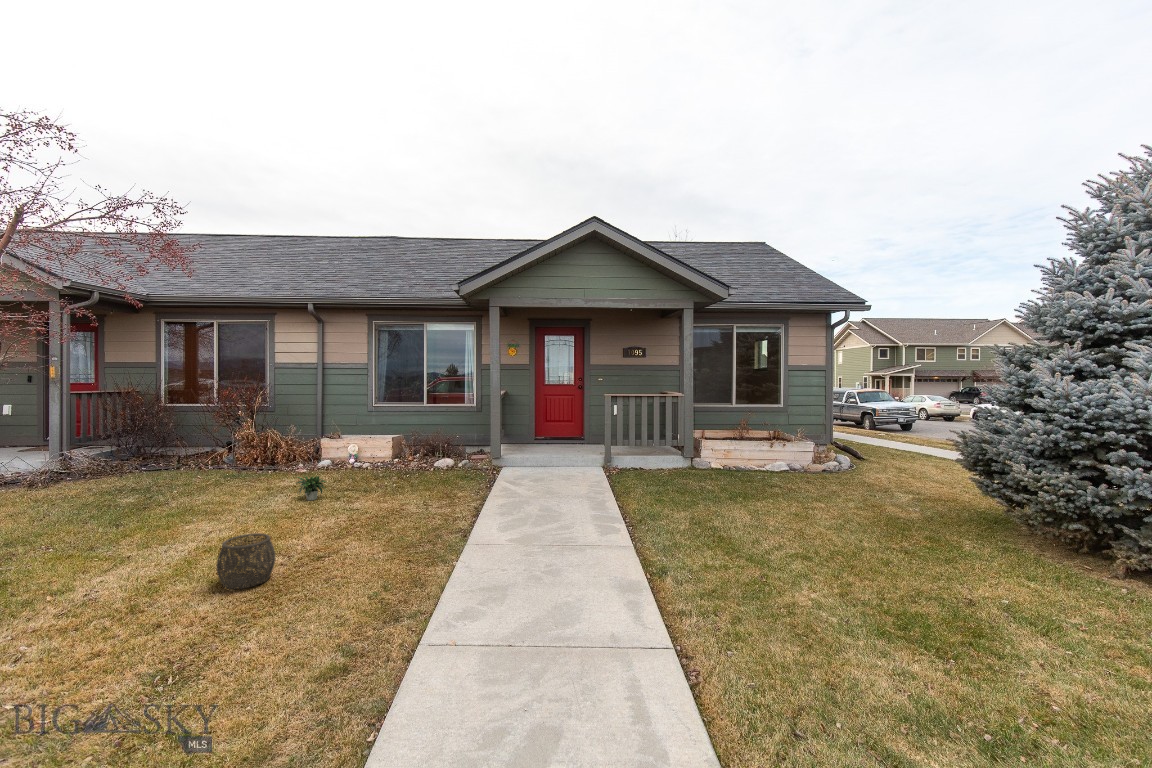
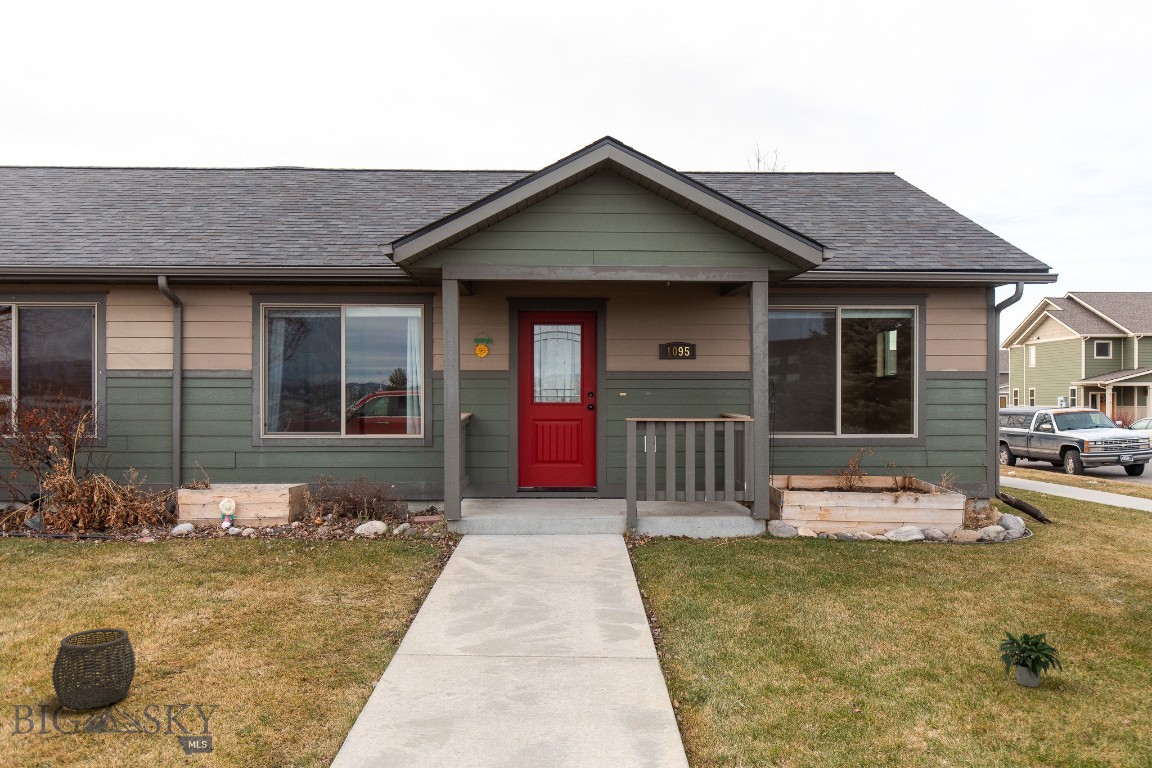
potted plant: present [296,476,326,500] -> present [978,630,1062,687]

